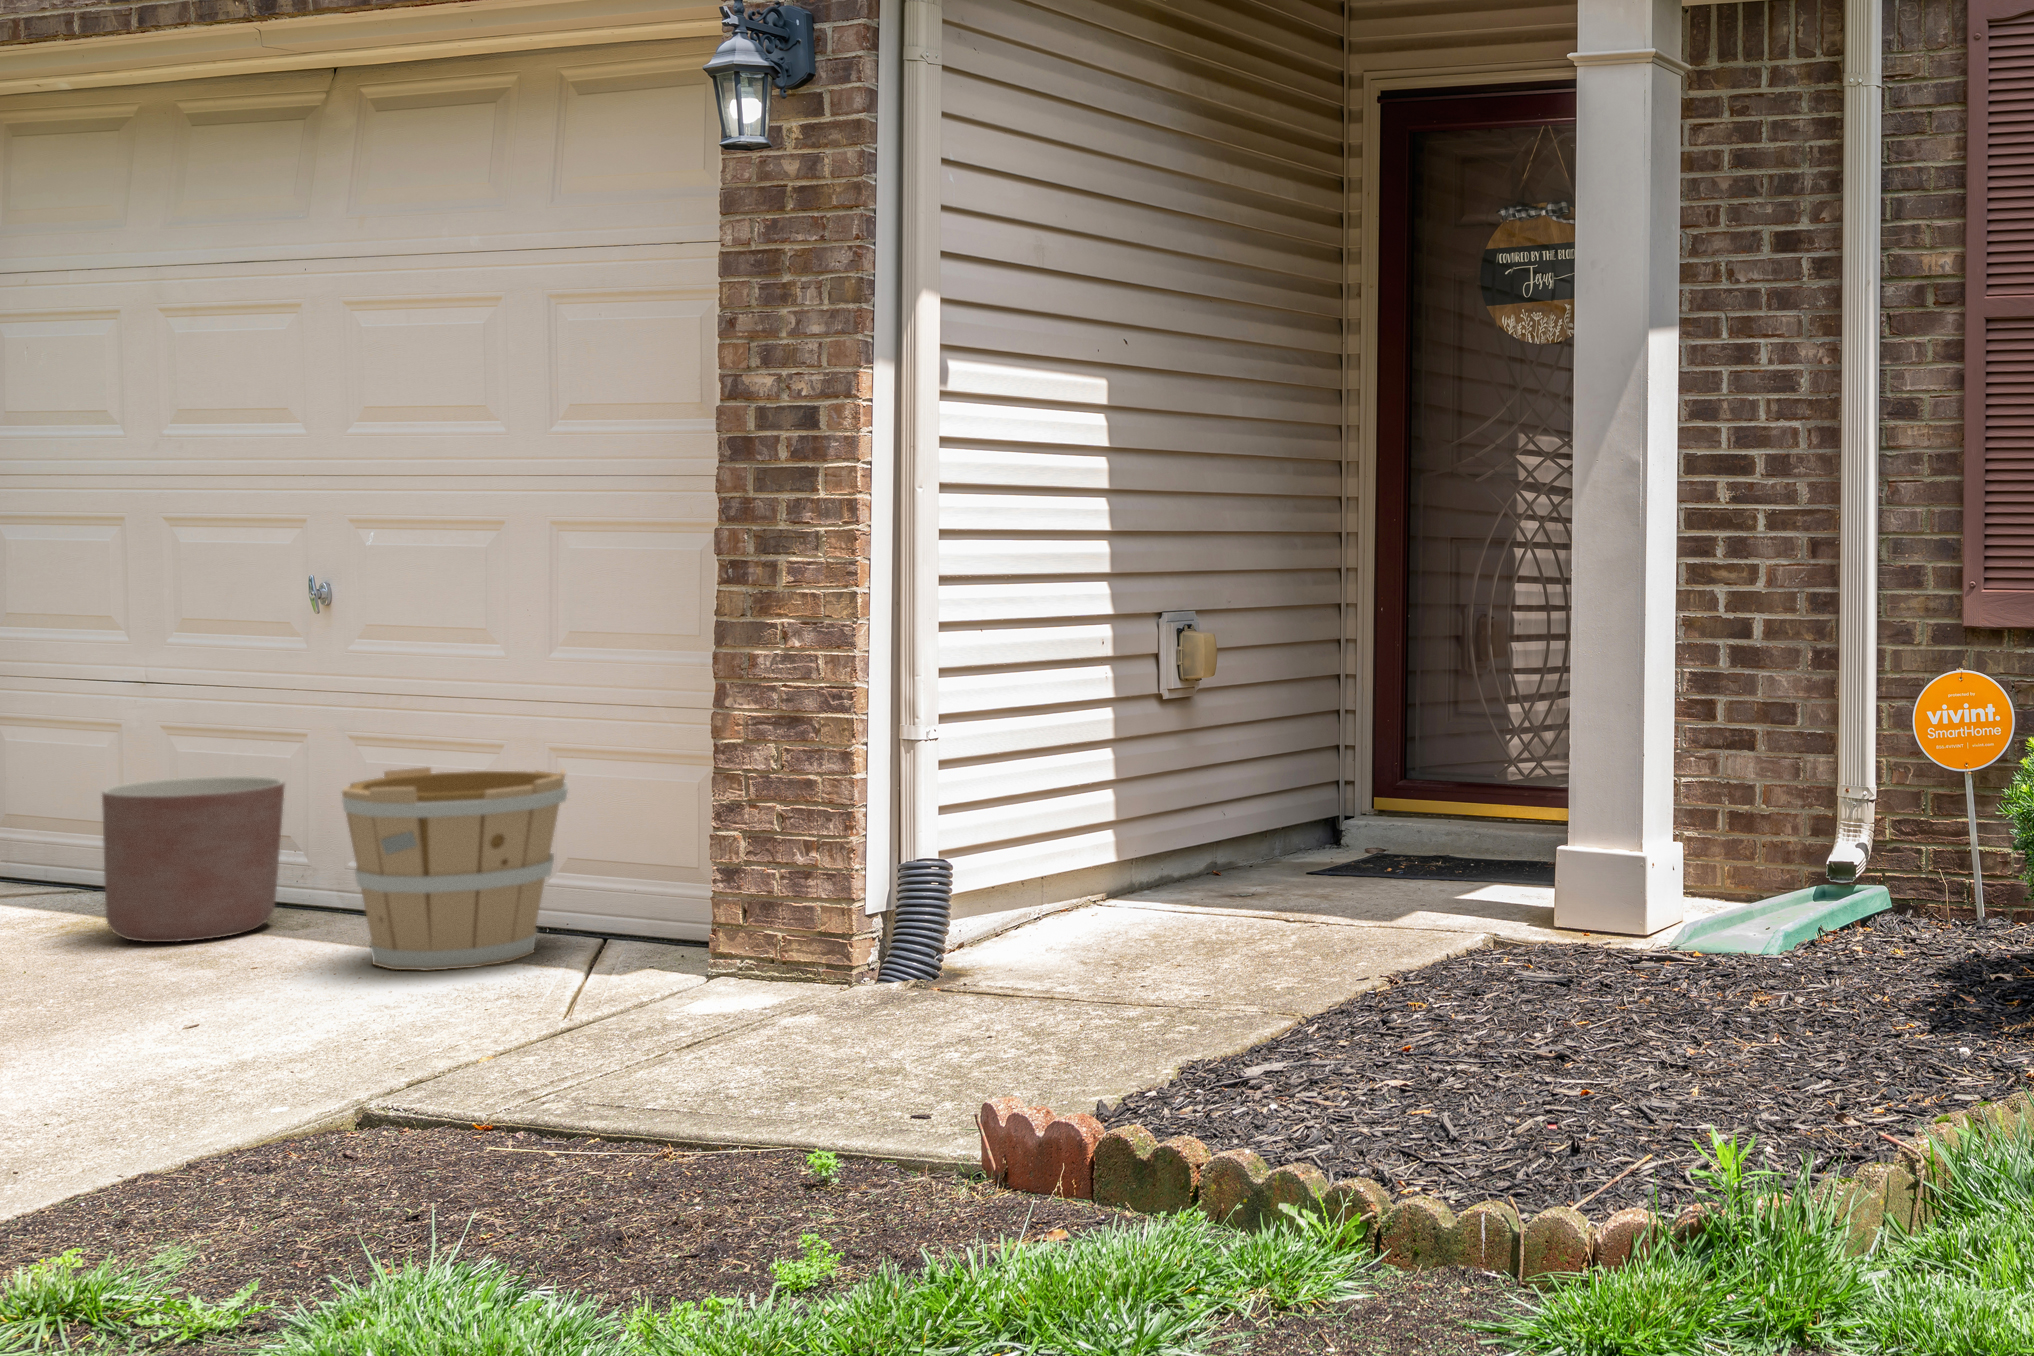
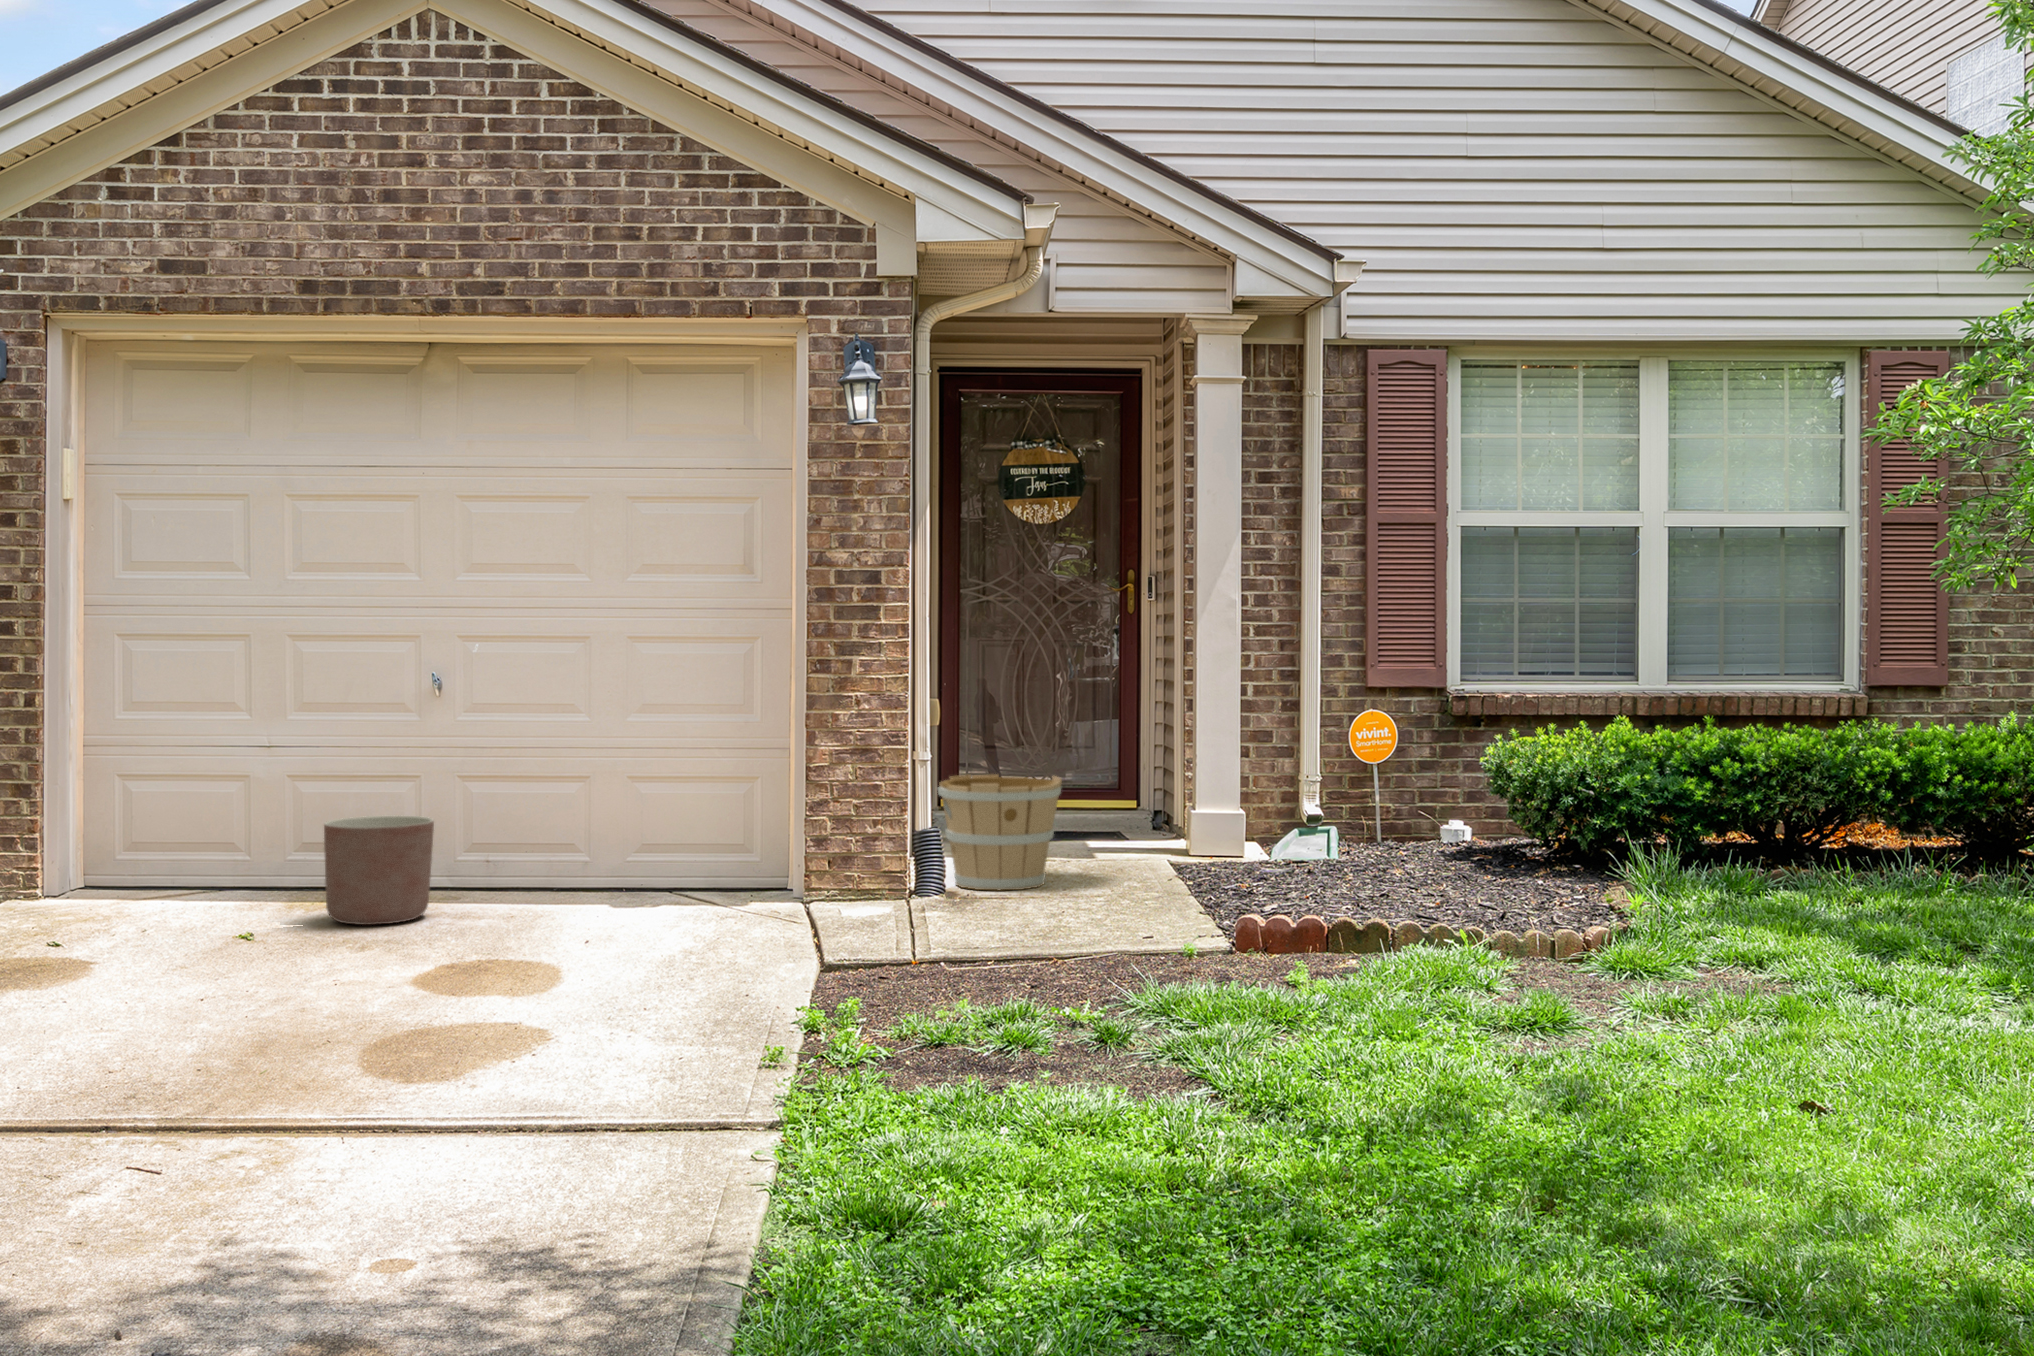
wooden bucket: present [342,767,568,971] -> present [938,774,1062,890]

